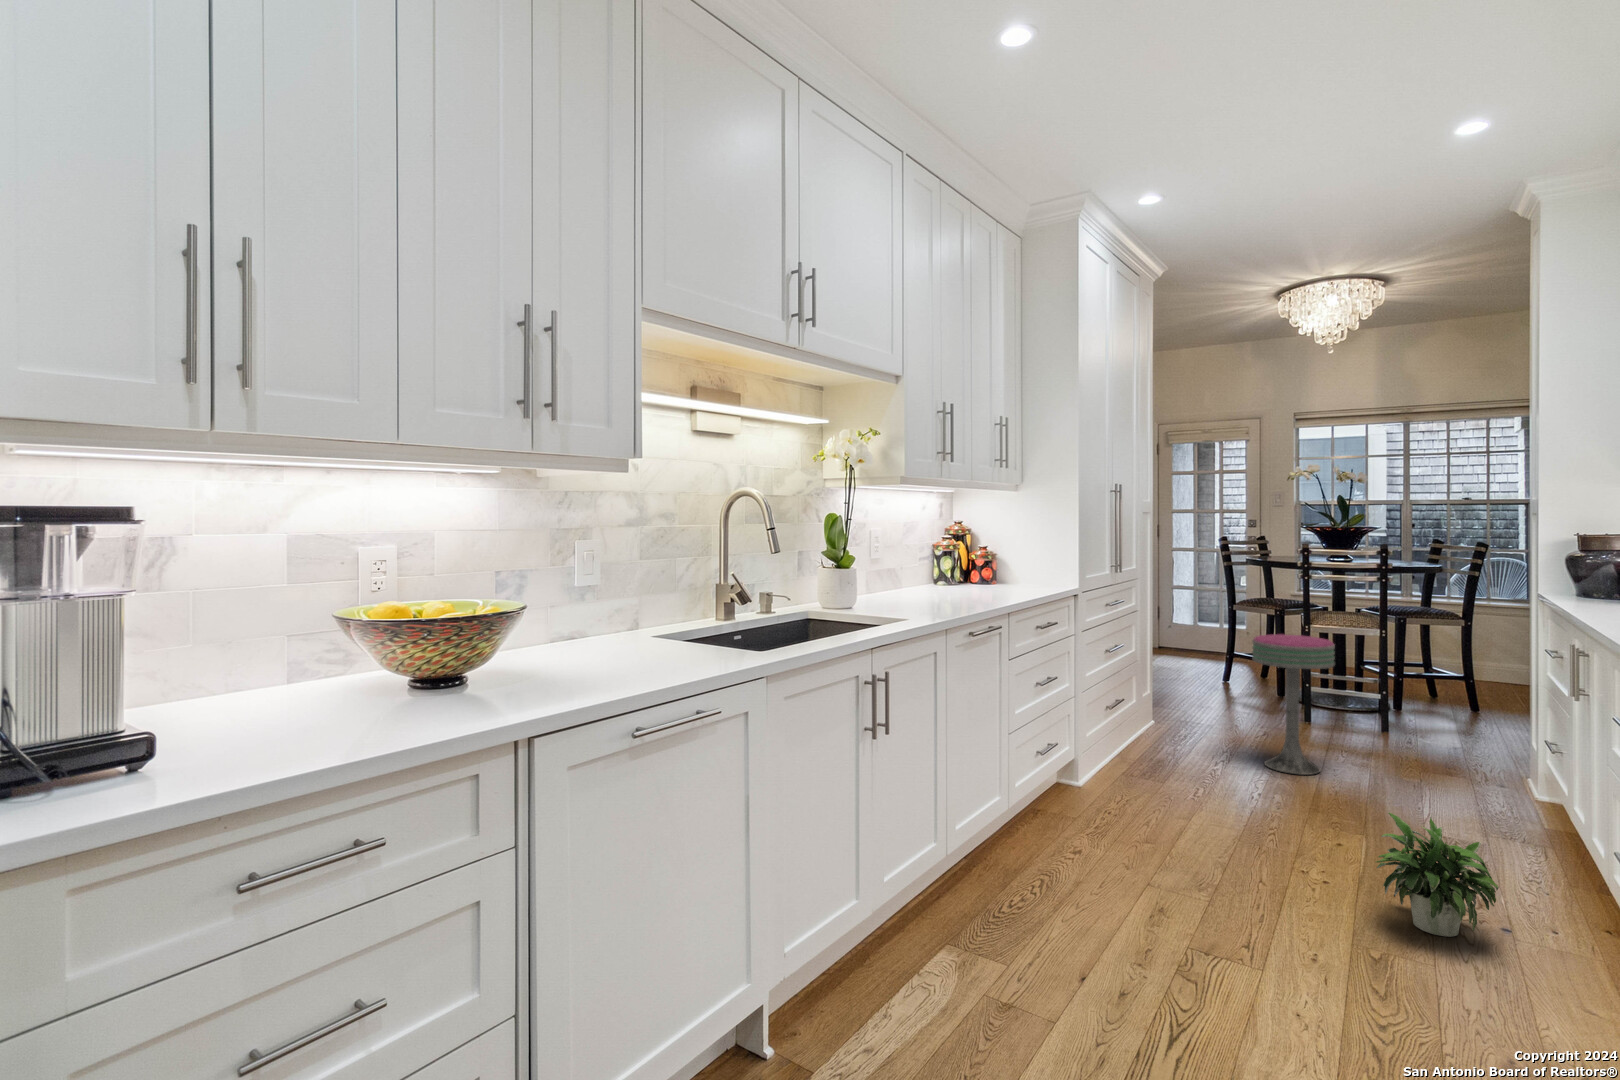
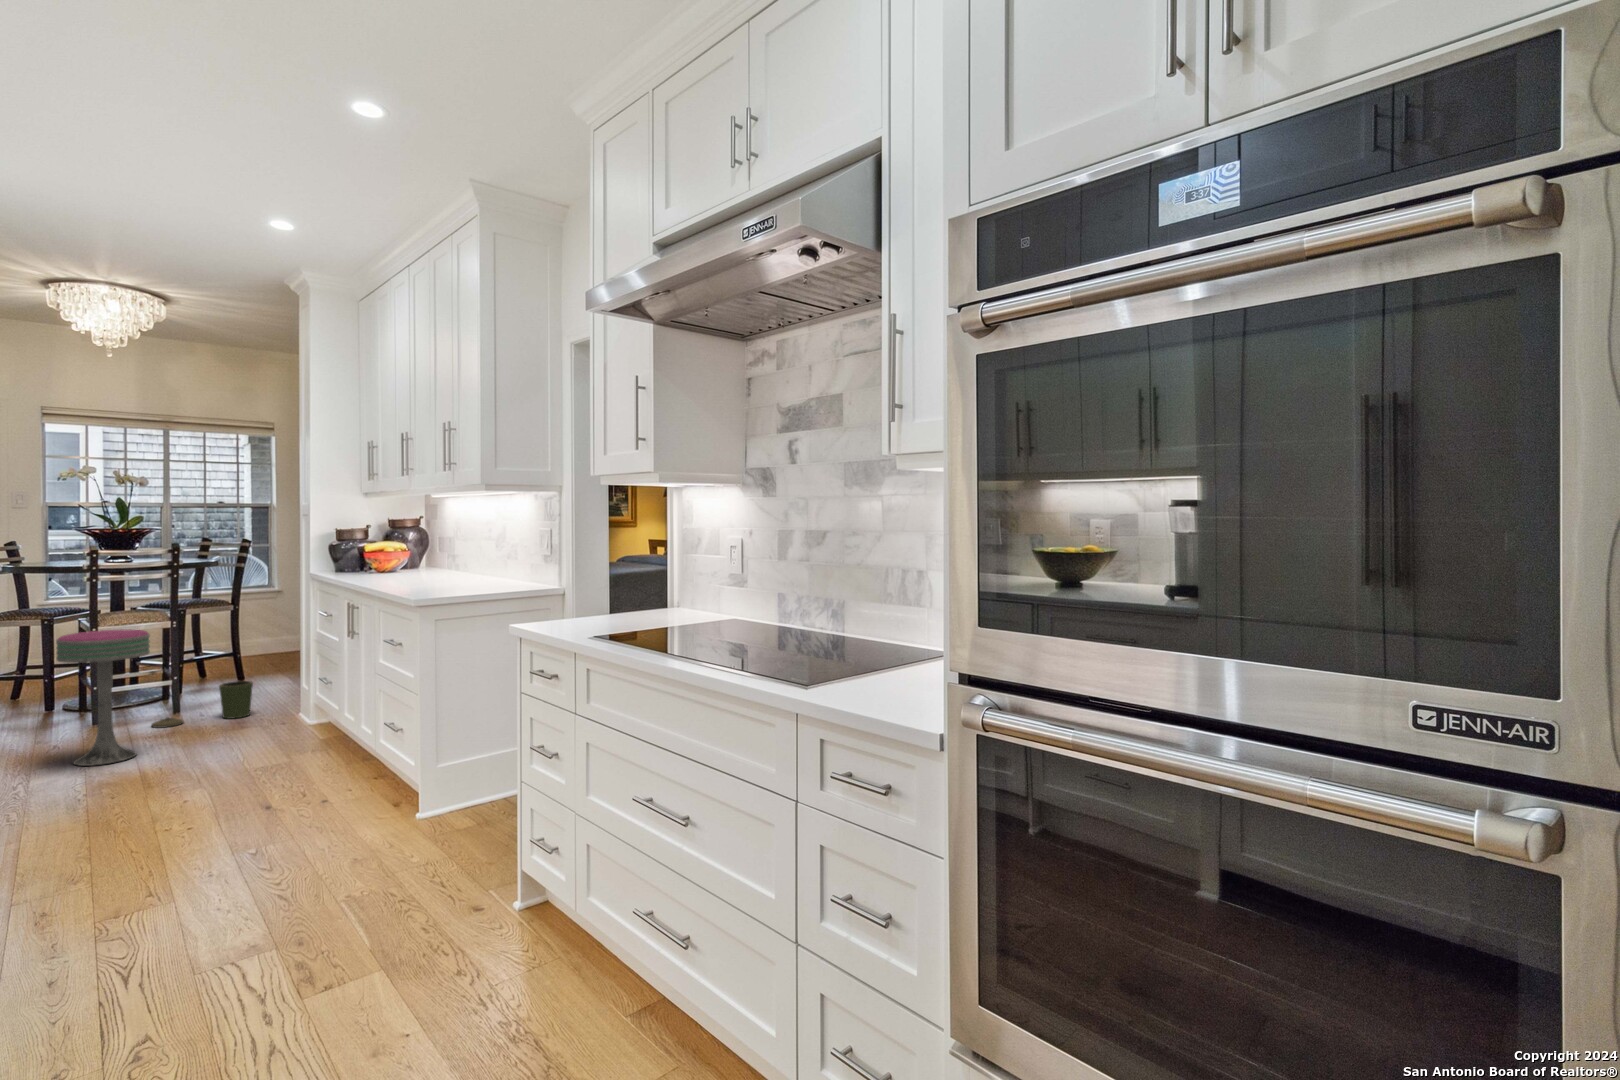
trash can: none [1350,714,1466,761] -> present [152,681,253,728]
potted plant: present [1376,812,1499,937] -> none [241,742,331,825]

